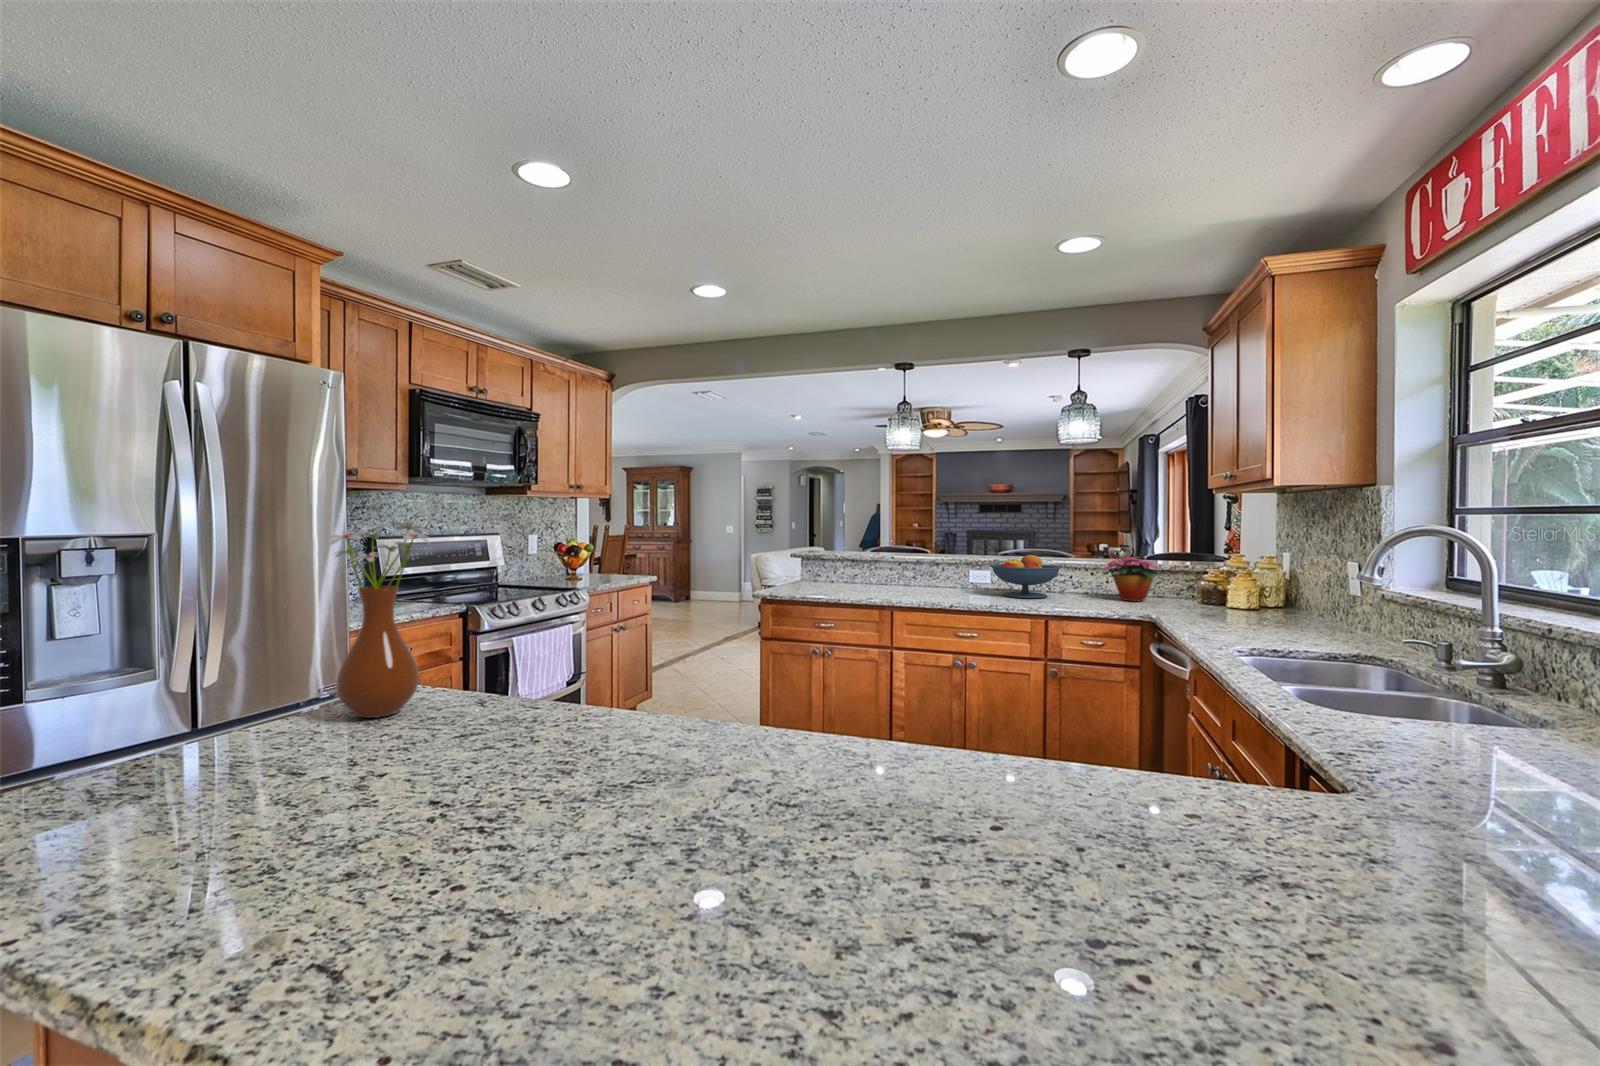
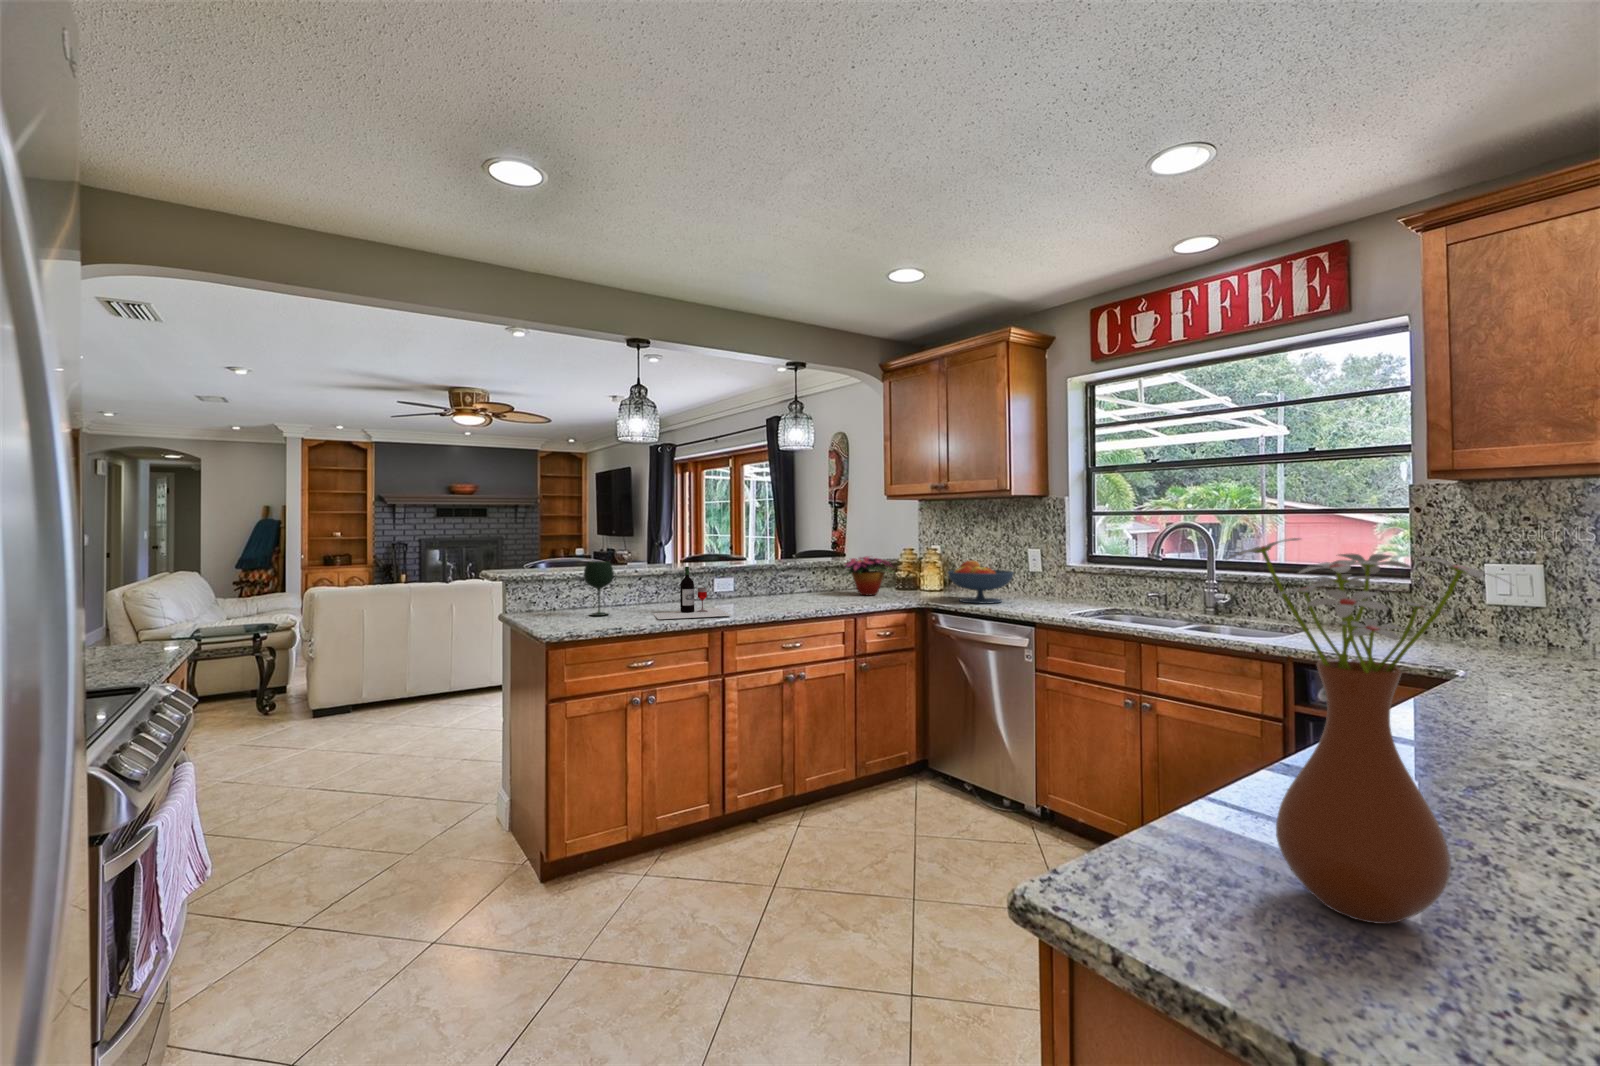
wine glass: none [827,547,849,589] -> present [584,561,614,616]
wine bottle: none [854,555,935,599] -> present [653,567,732,619]
fruit bowl: present [992,555,1060,598] -> present [948,561,1014,604]

